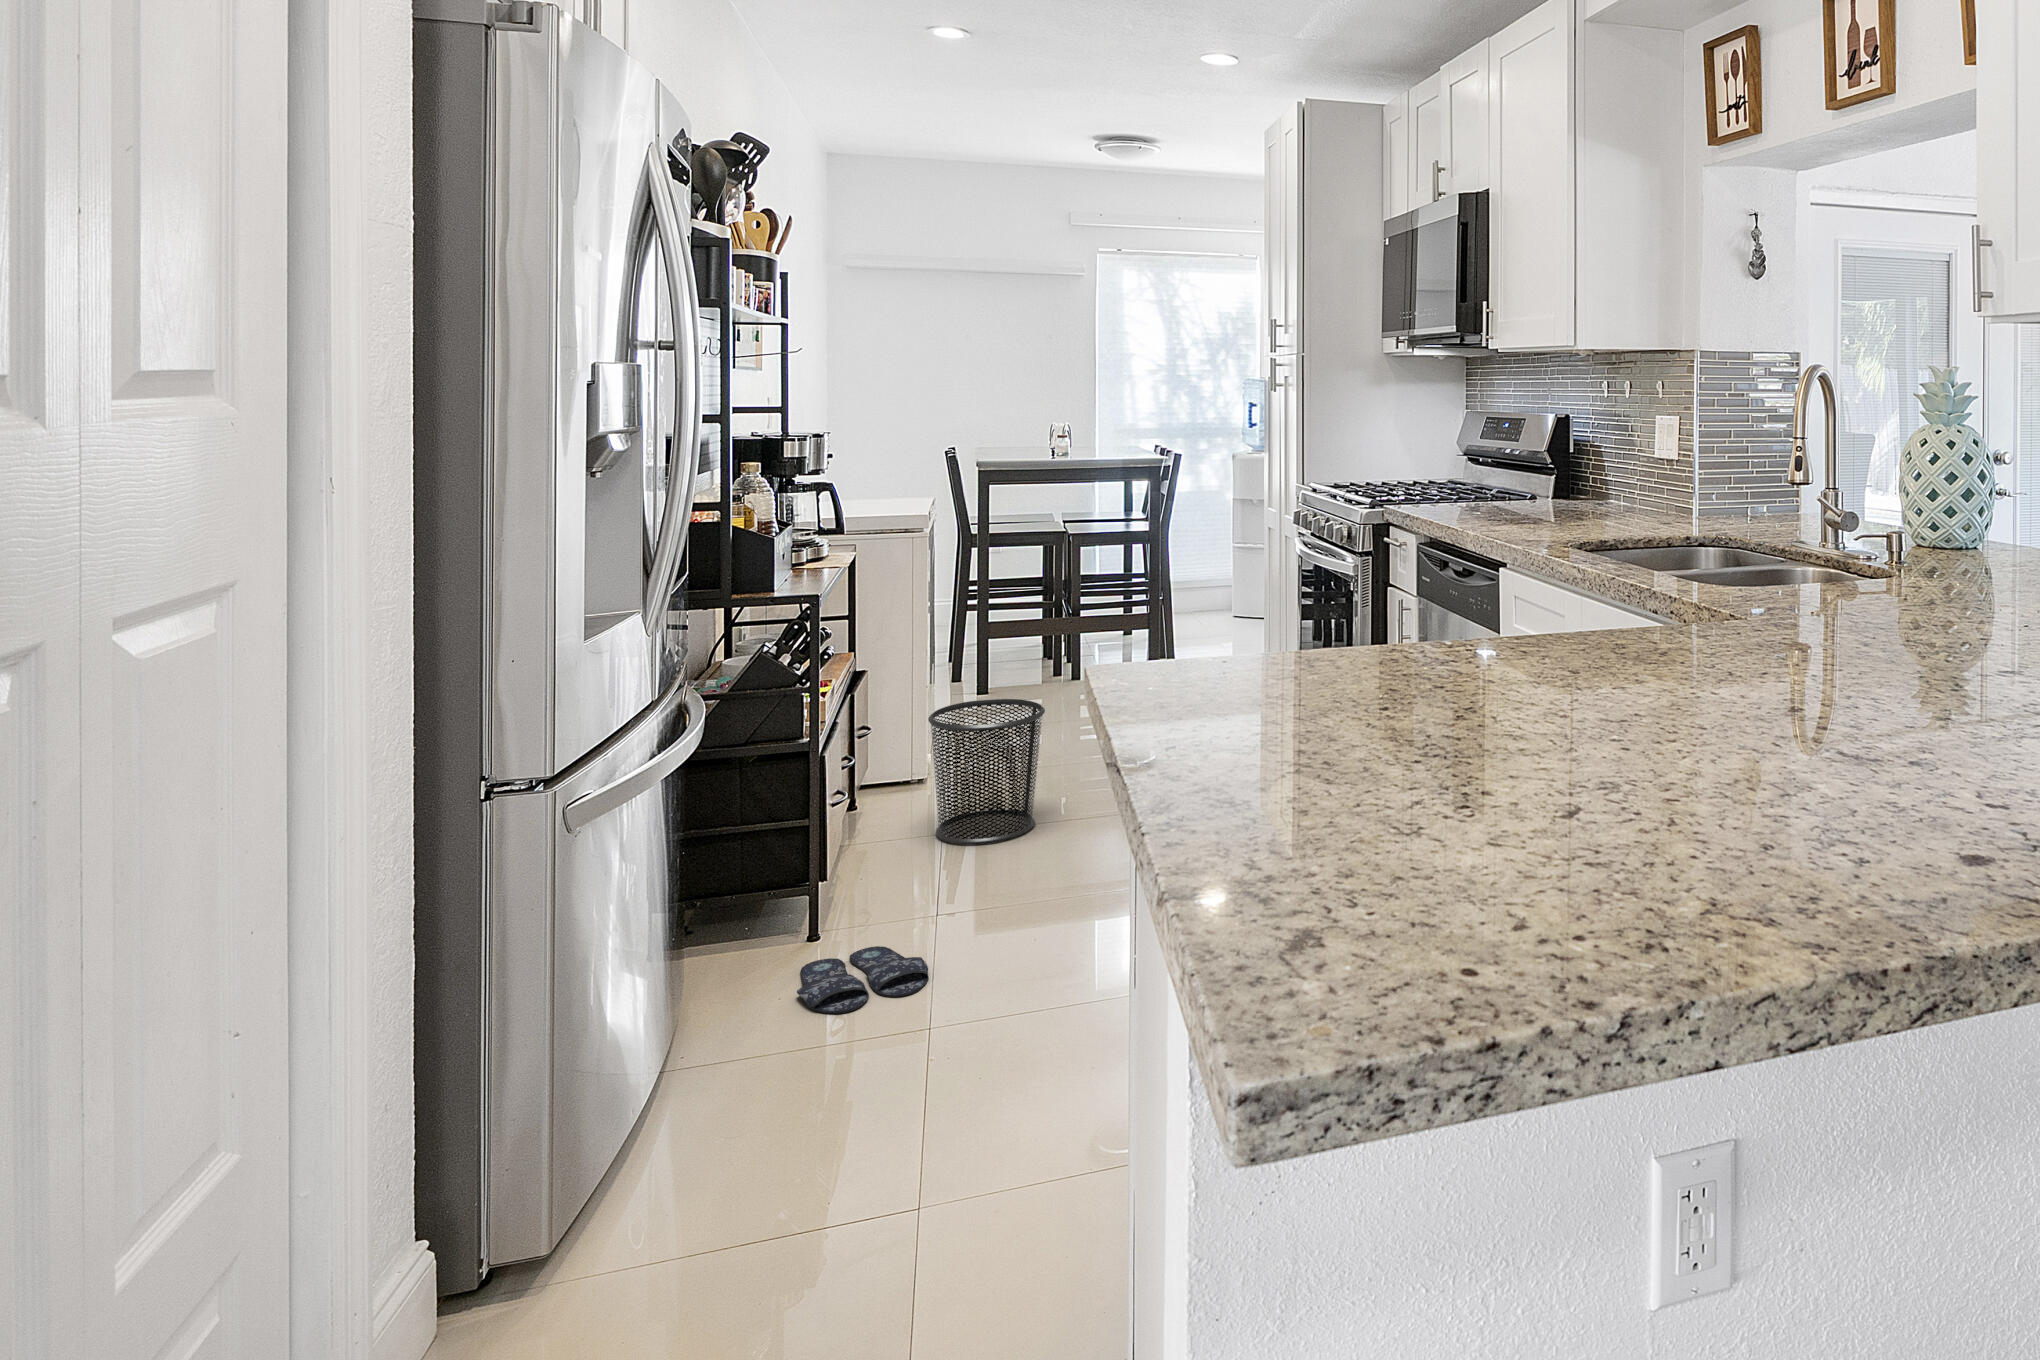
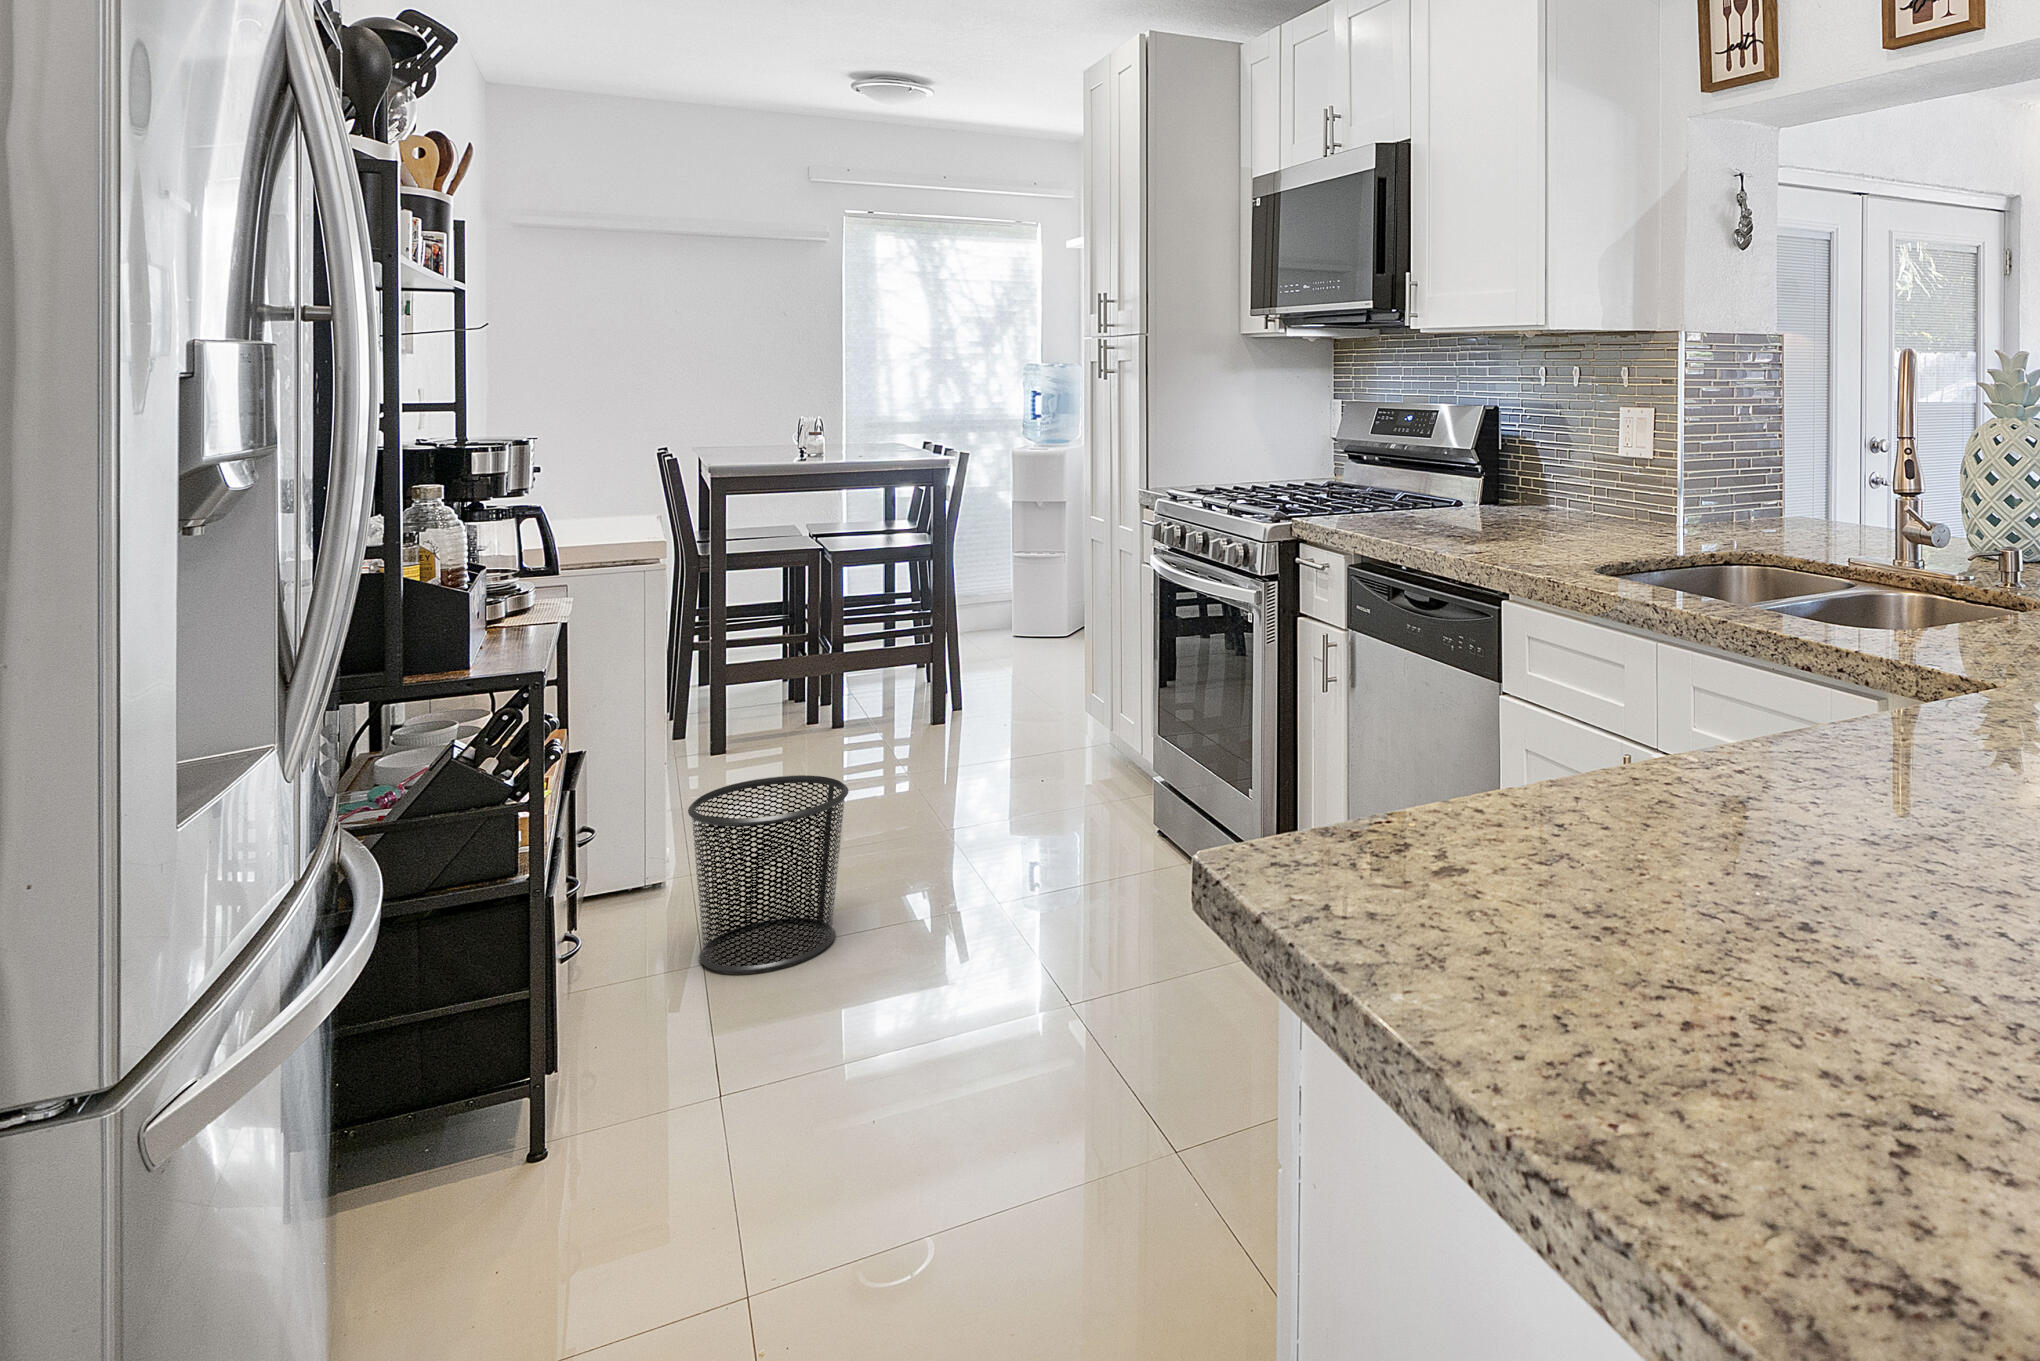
slippers: present [797,946,929,1014] -> none [534,1147,732,1270]

